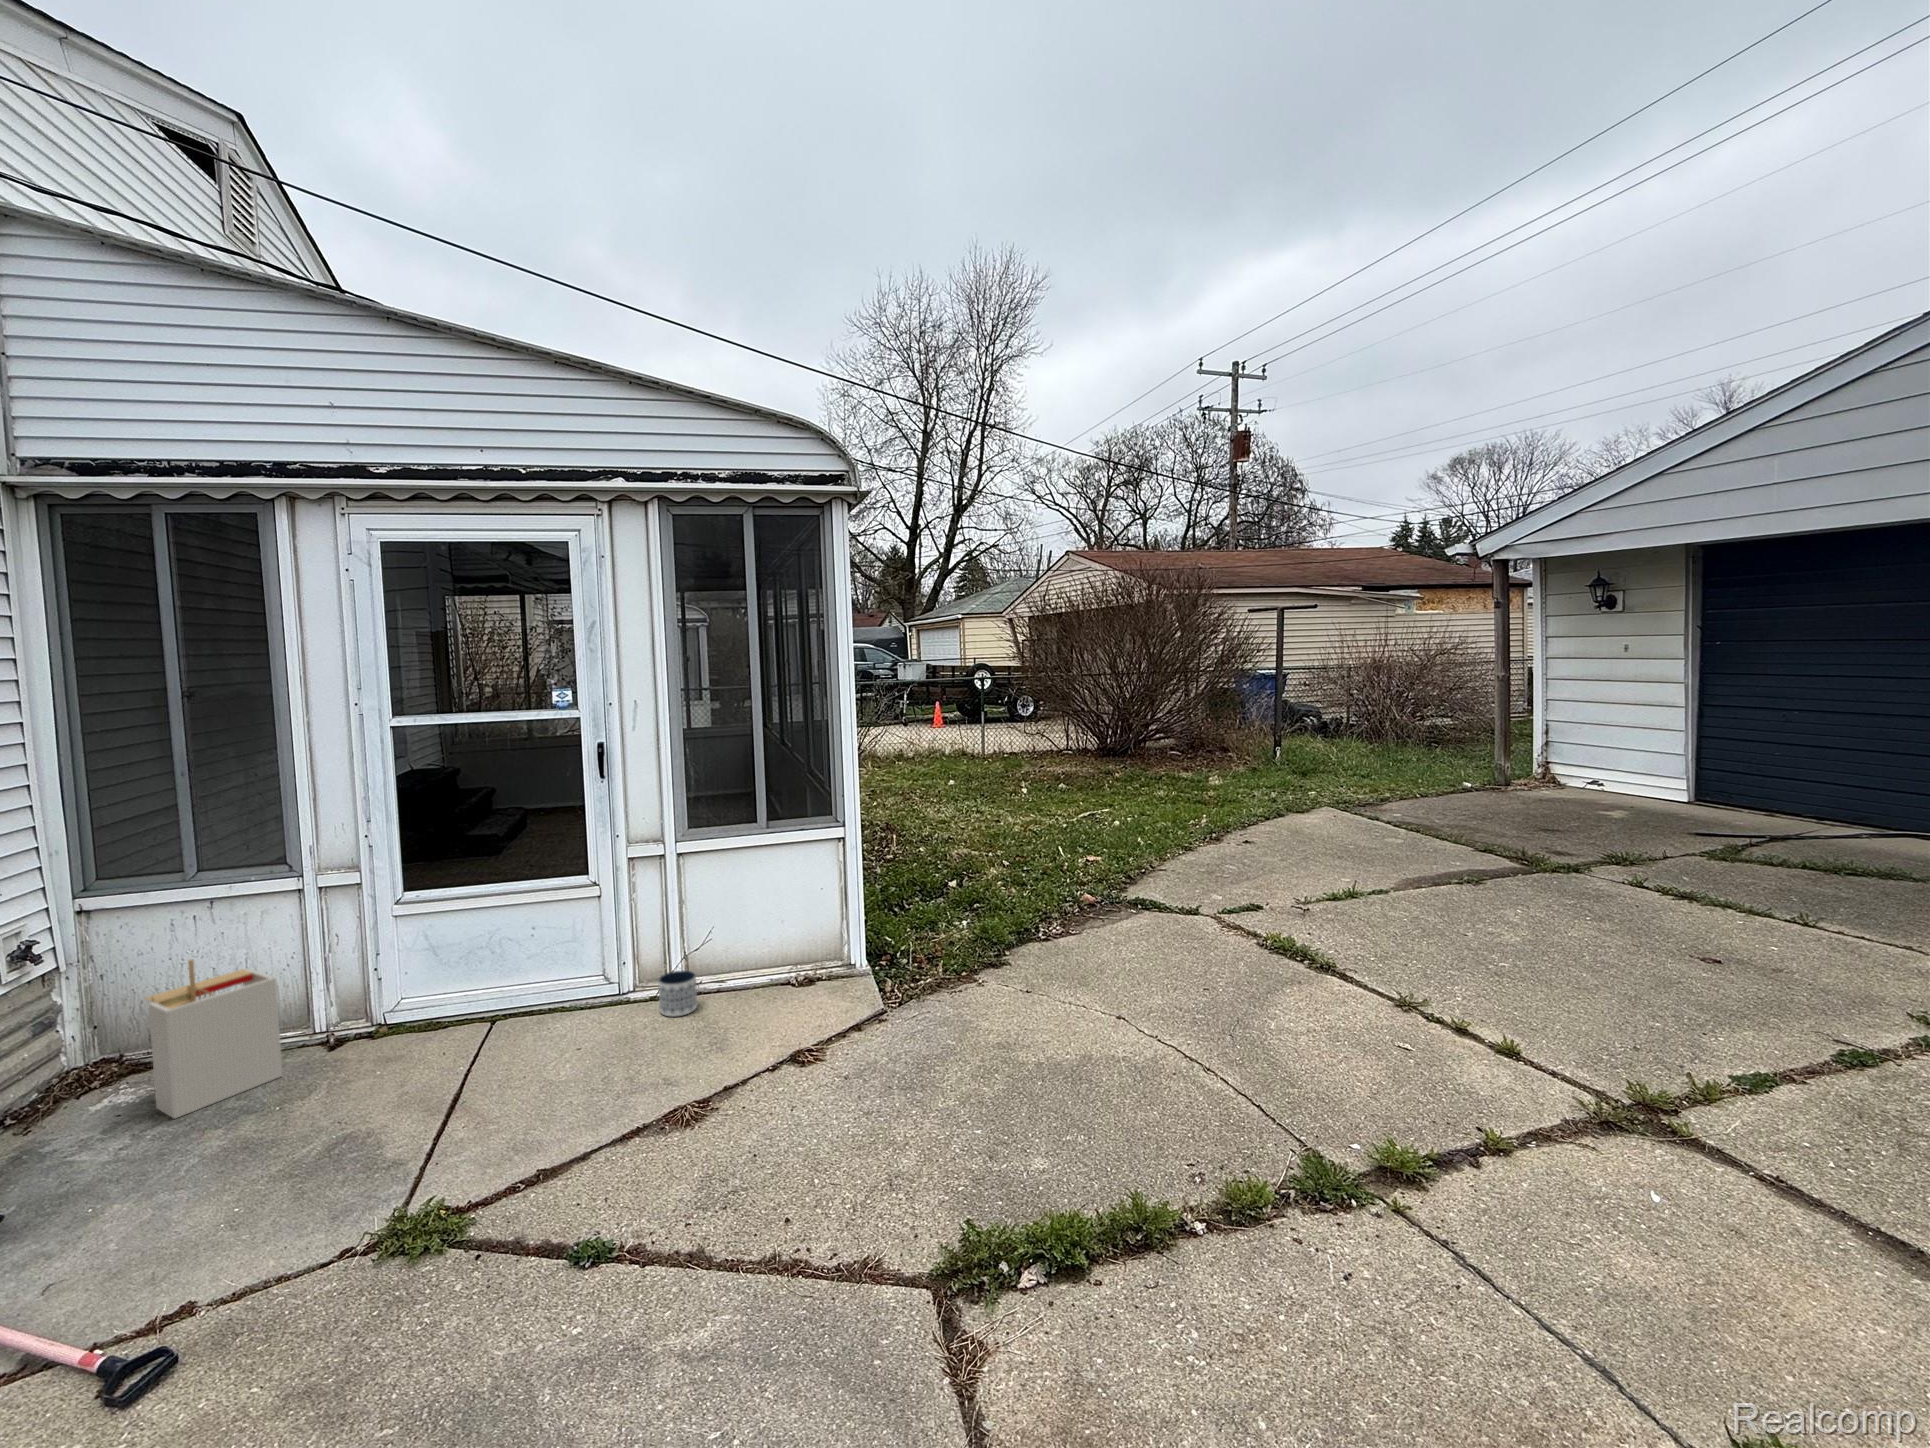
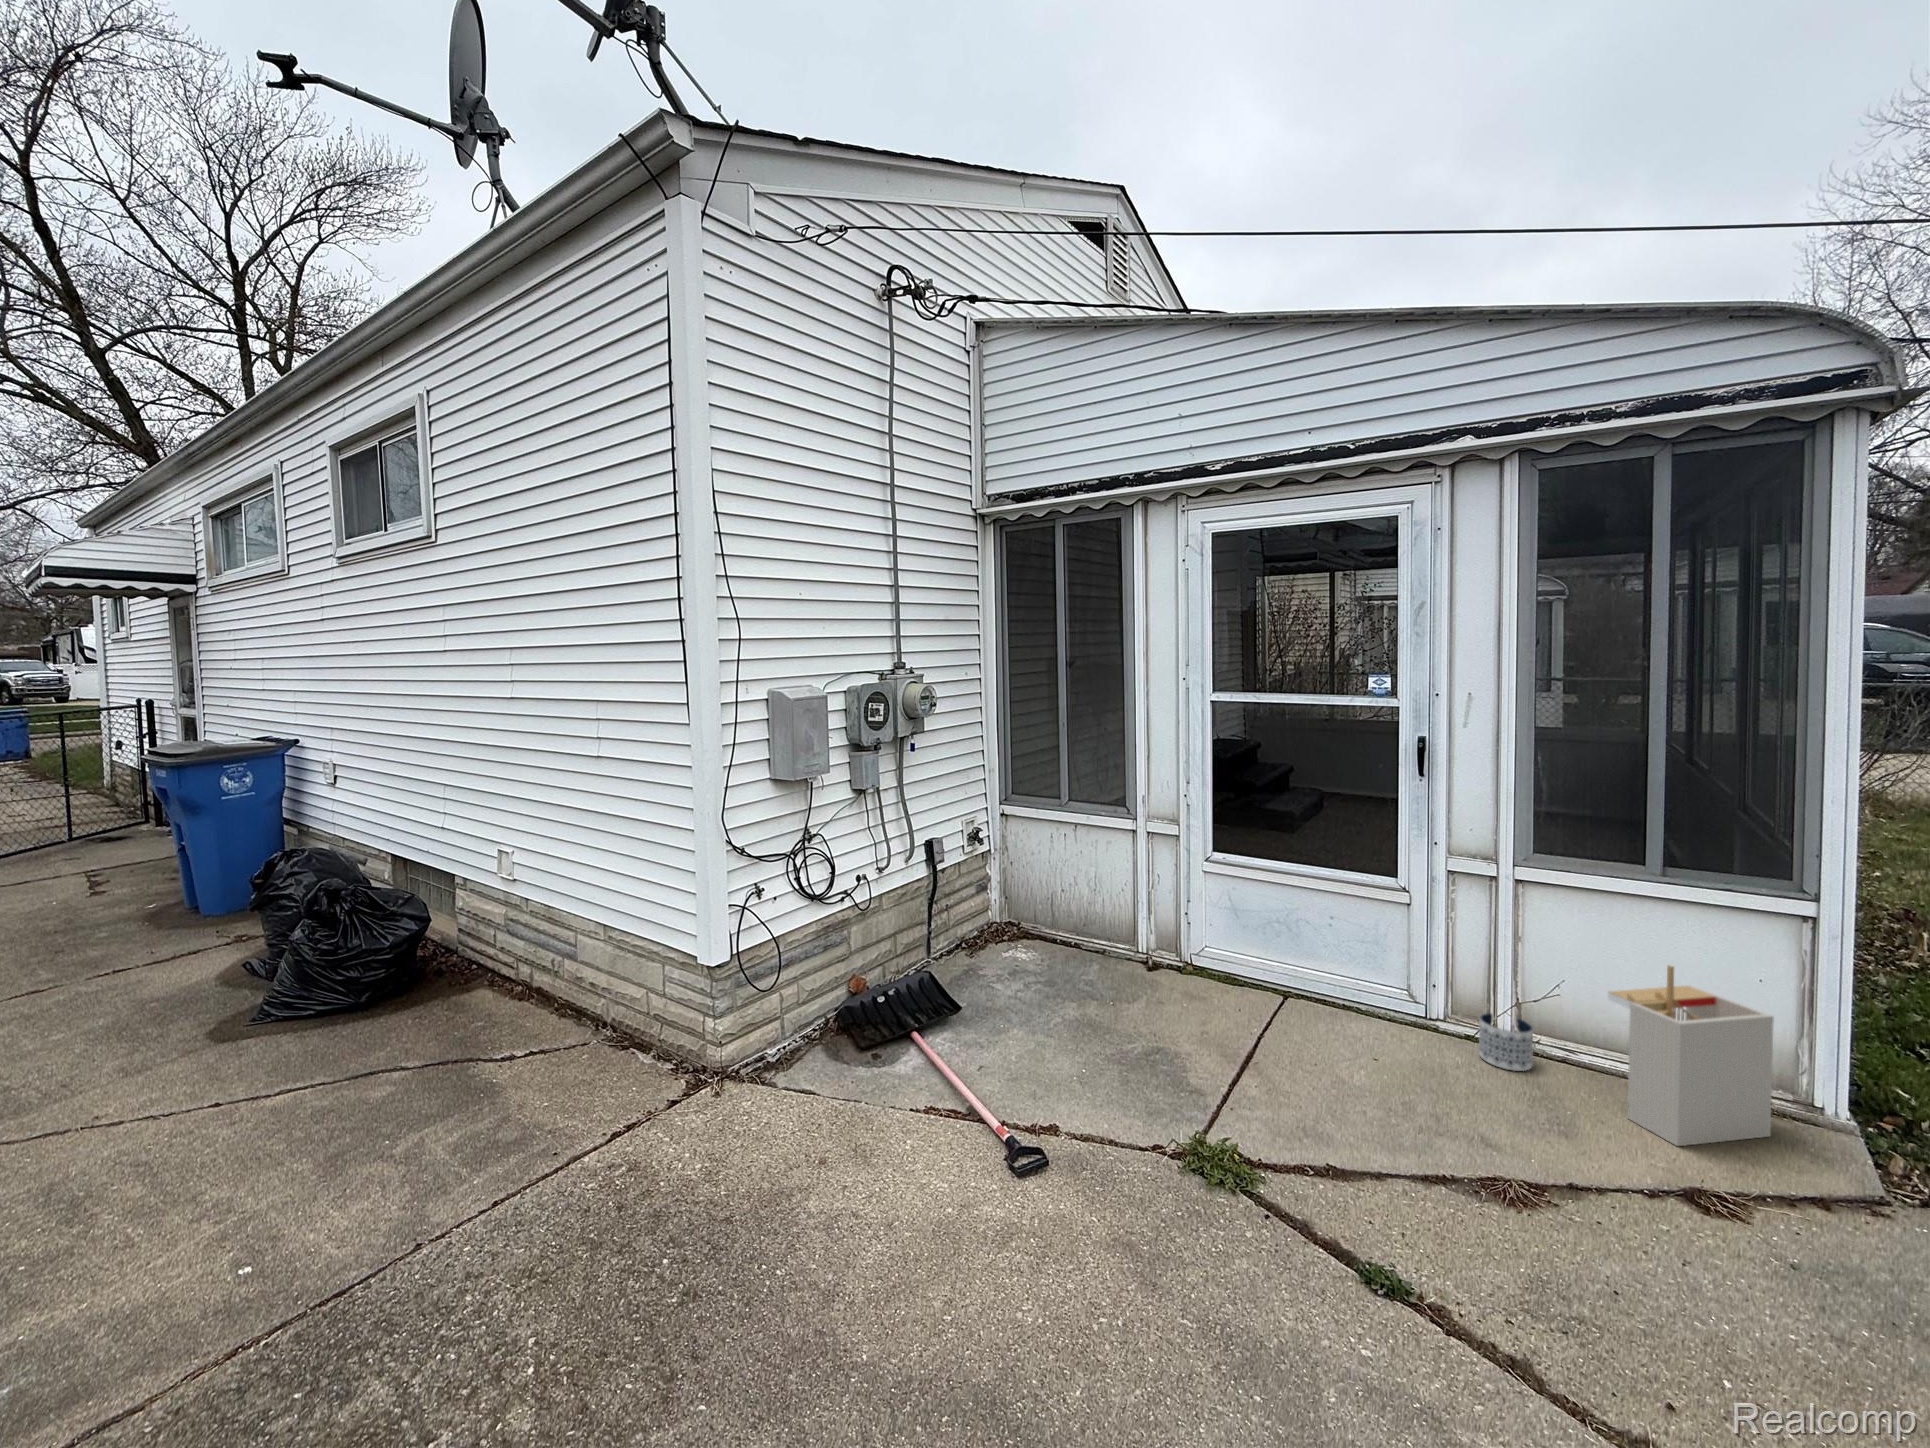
storage bin: present [145,959,282,1118] -> present [1608,965,1774,1146]

